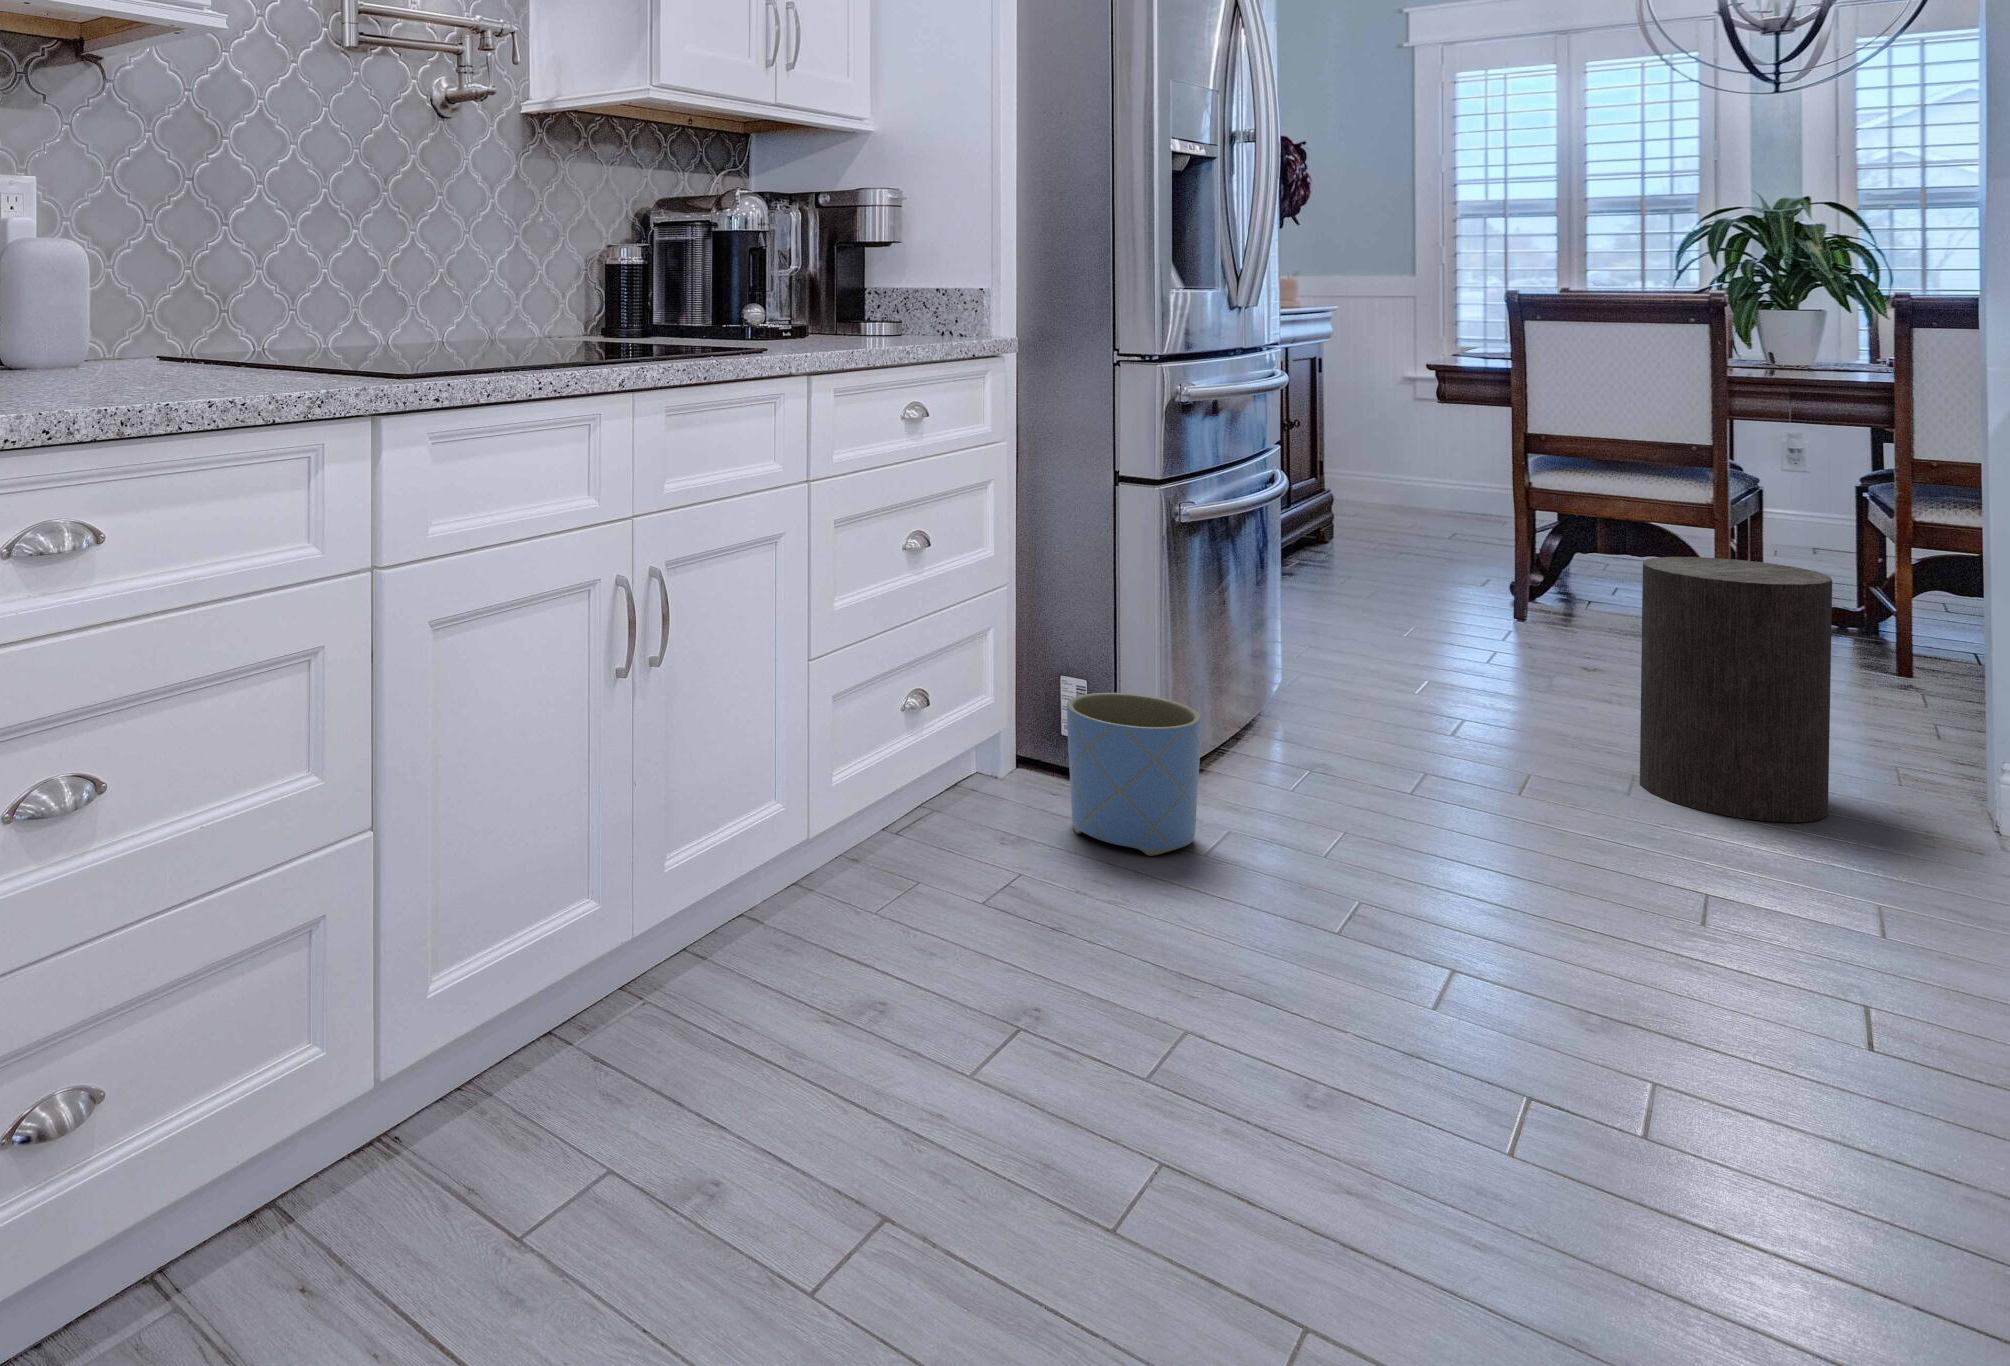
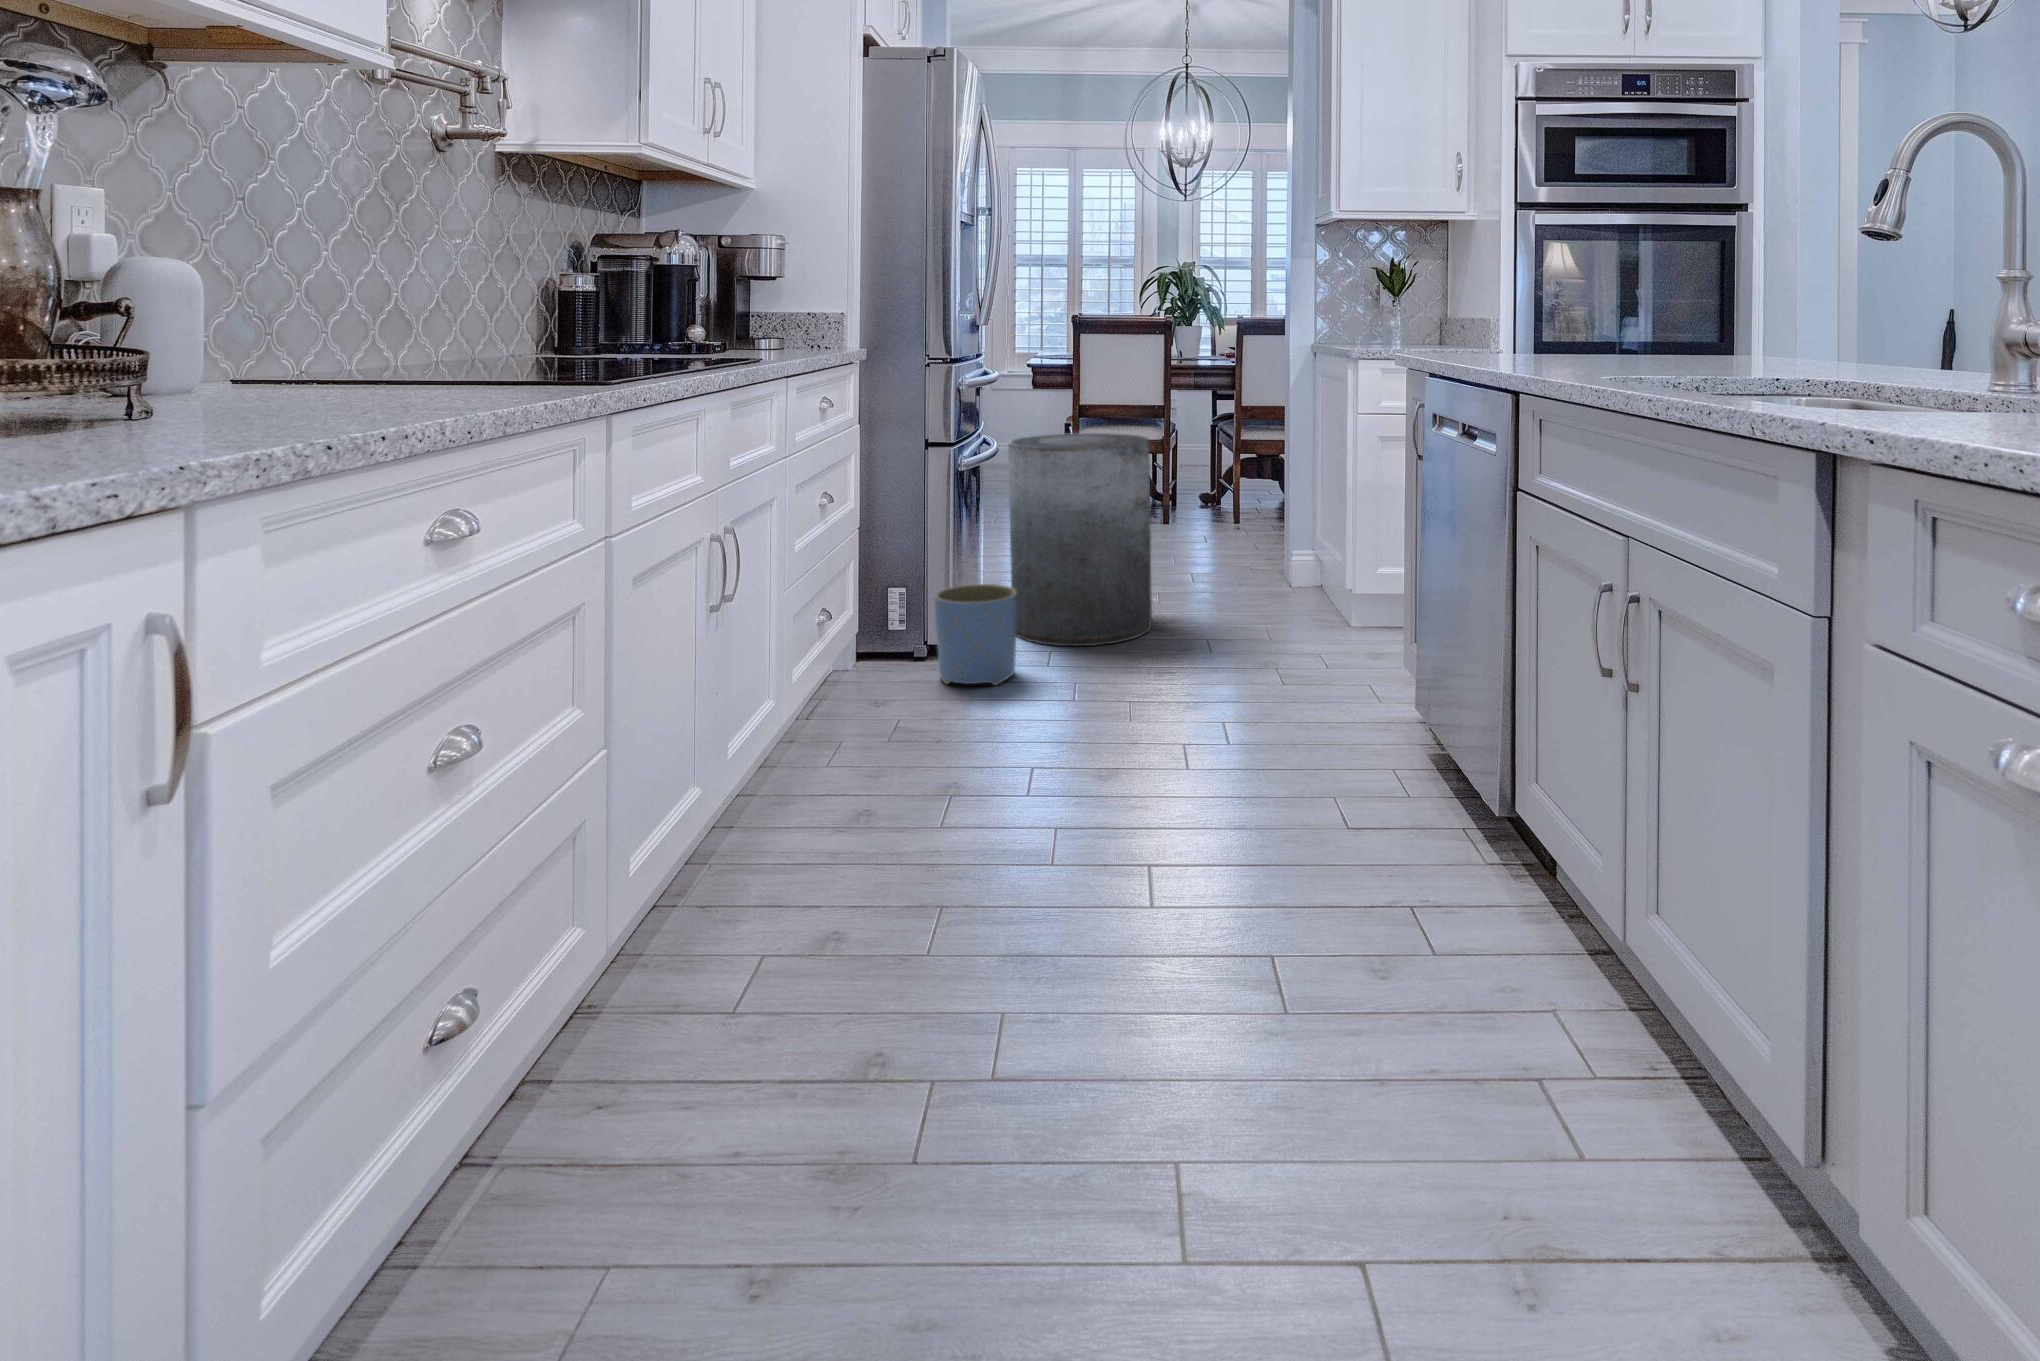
trash can: none [1242,482,1511,840] -> present [1008,433,1152,646]
stool: present [1640,557,1832,823] -> none [1189,461,1269,599]

